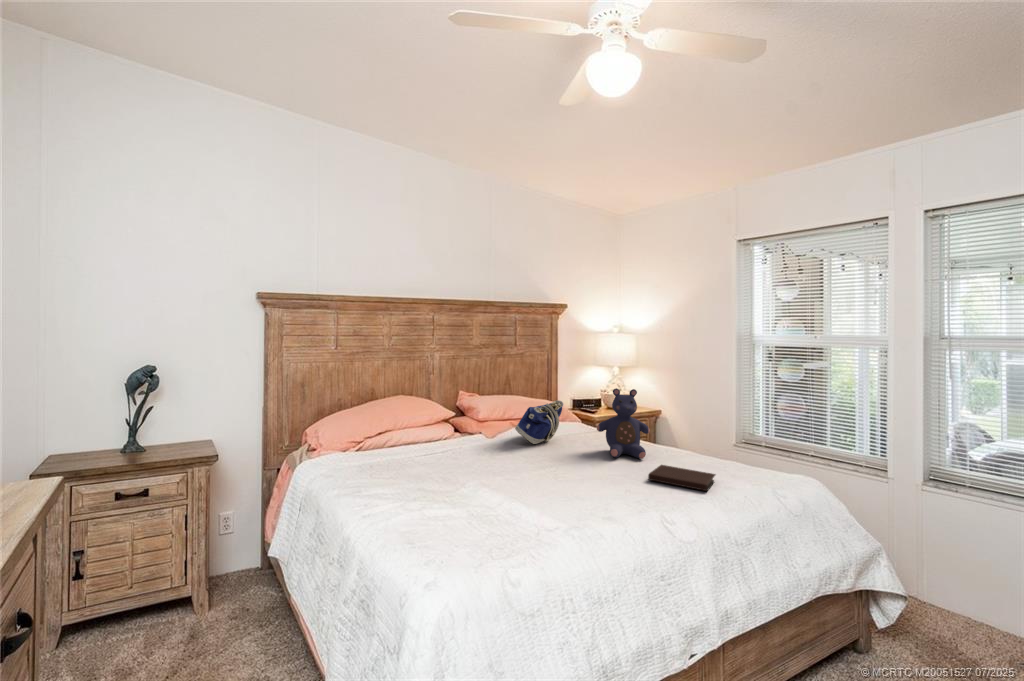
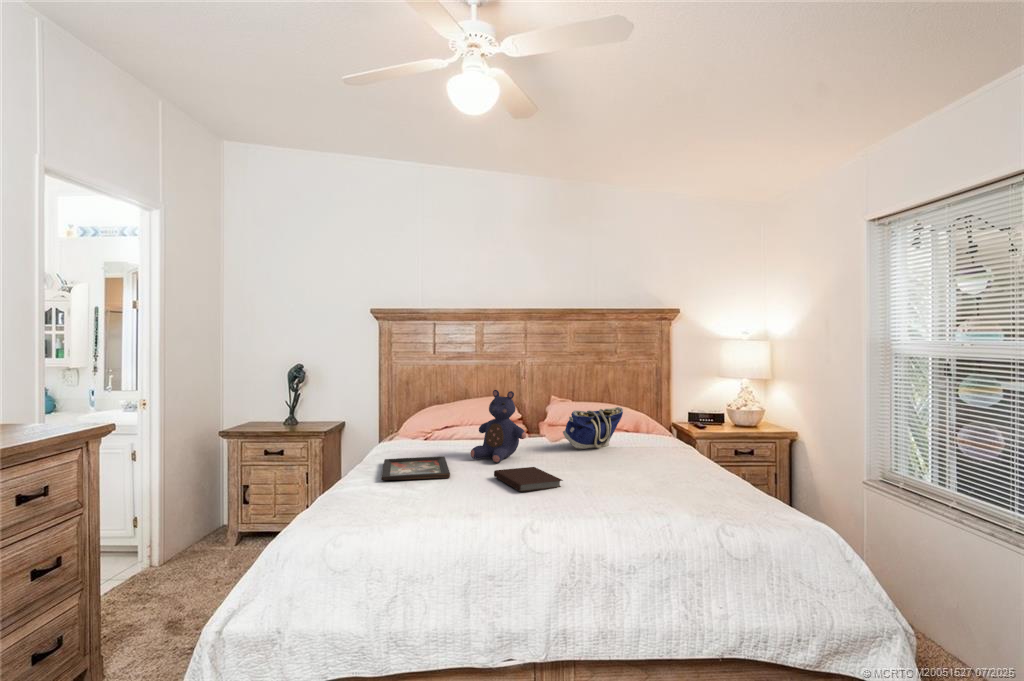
teddy bear: present [597,388,650,459] -> present [470,390,526,462]
notebook: present [648,465,715,491] -> present [494,467,563,492]
decorative tray: none [372,471,479,512] -> present [381,456,450,480]

